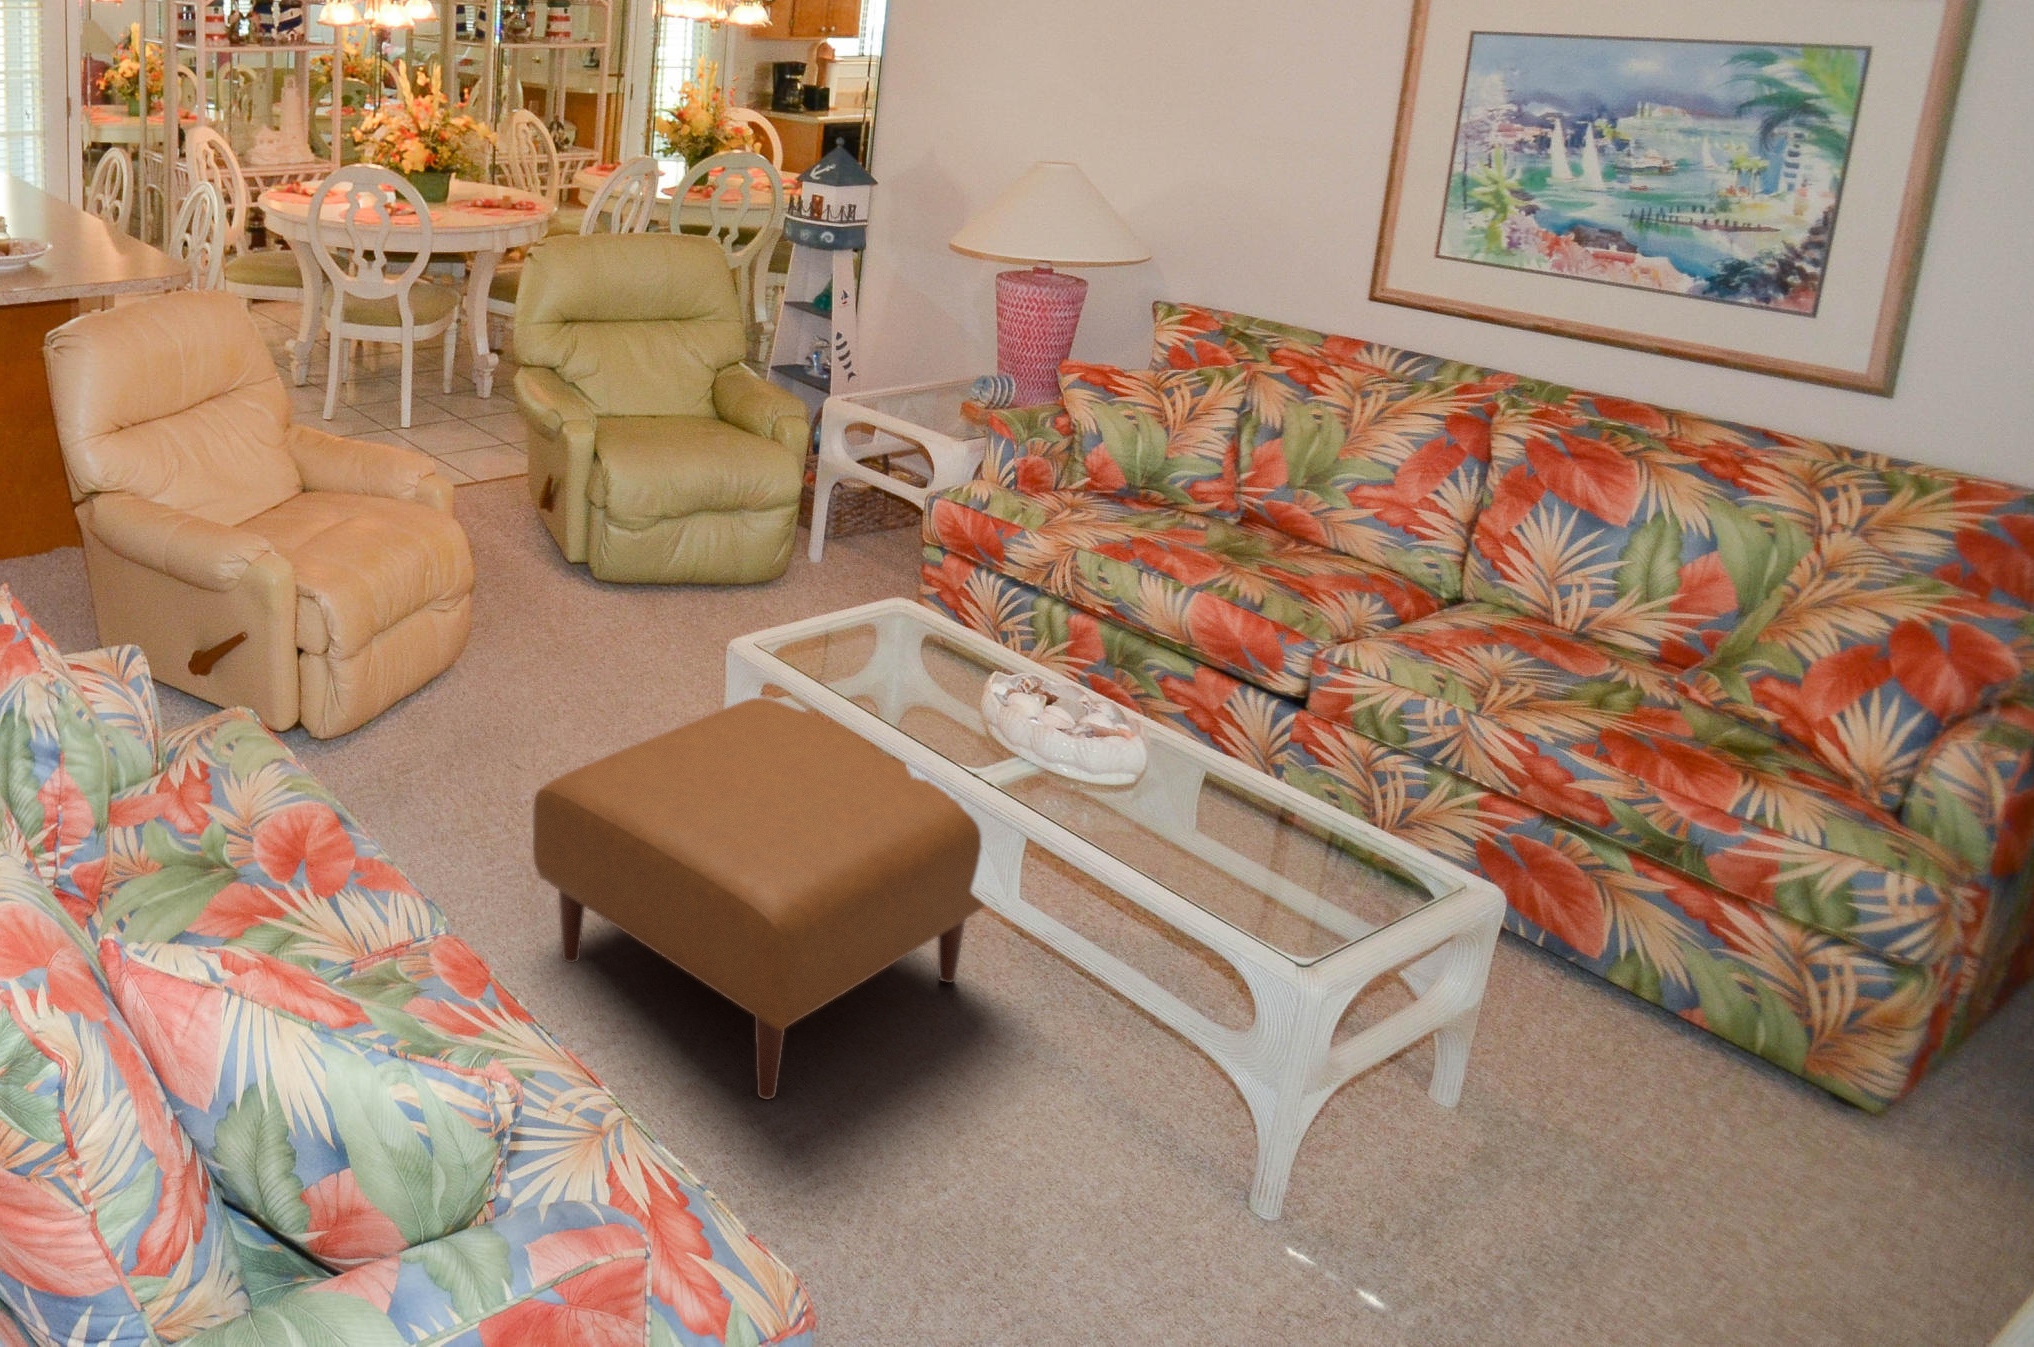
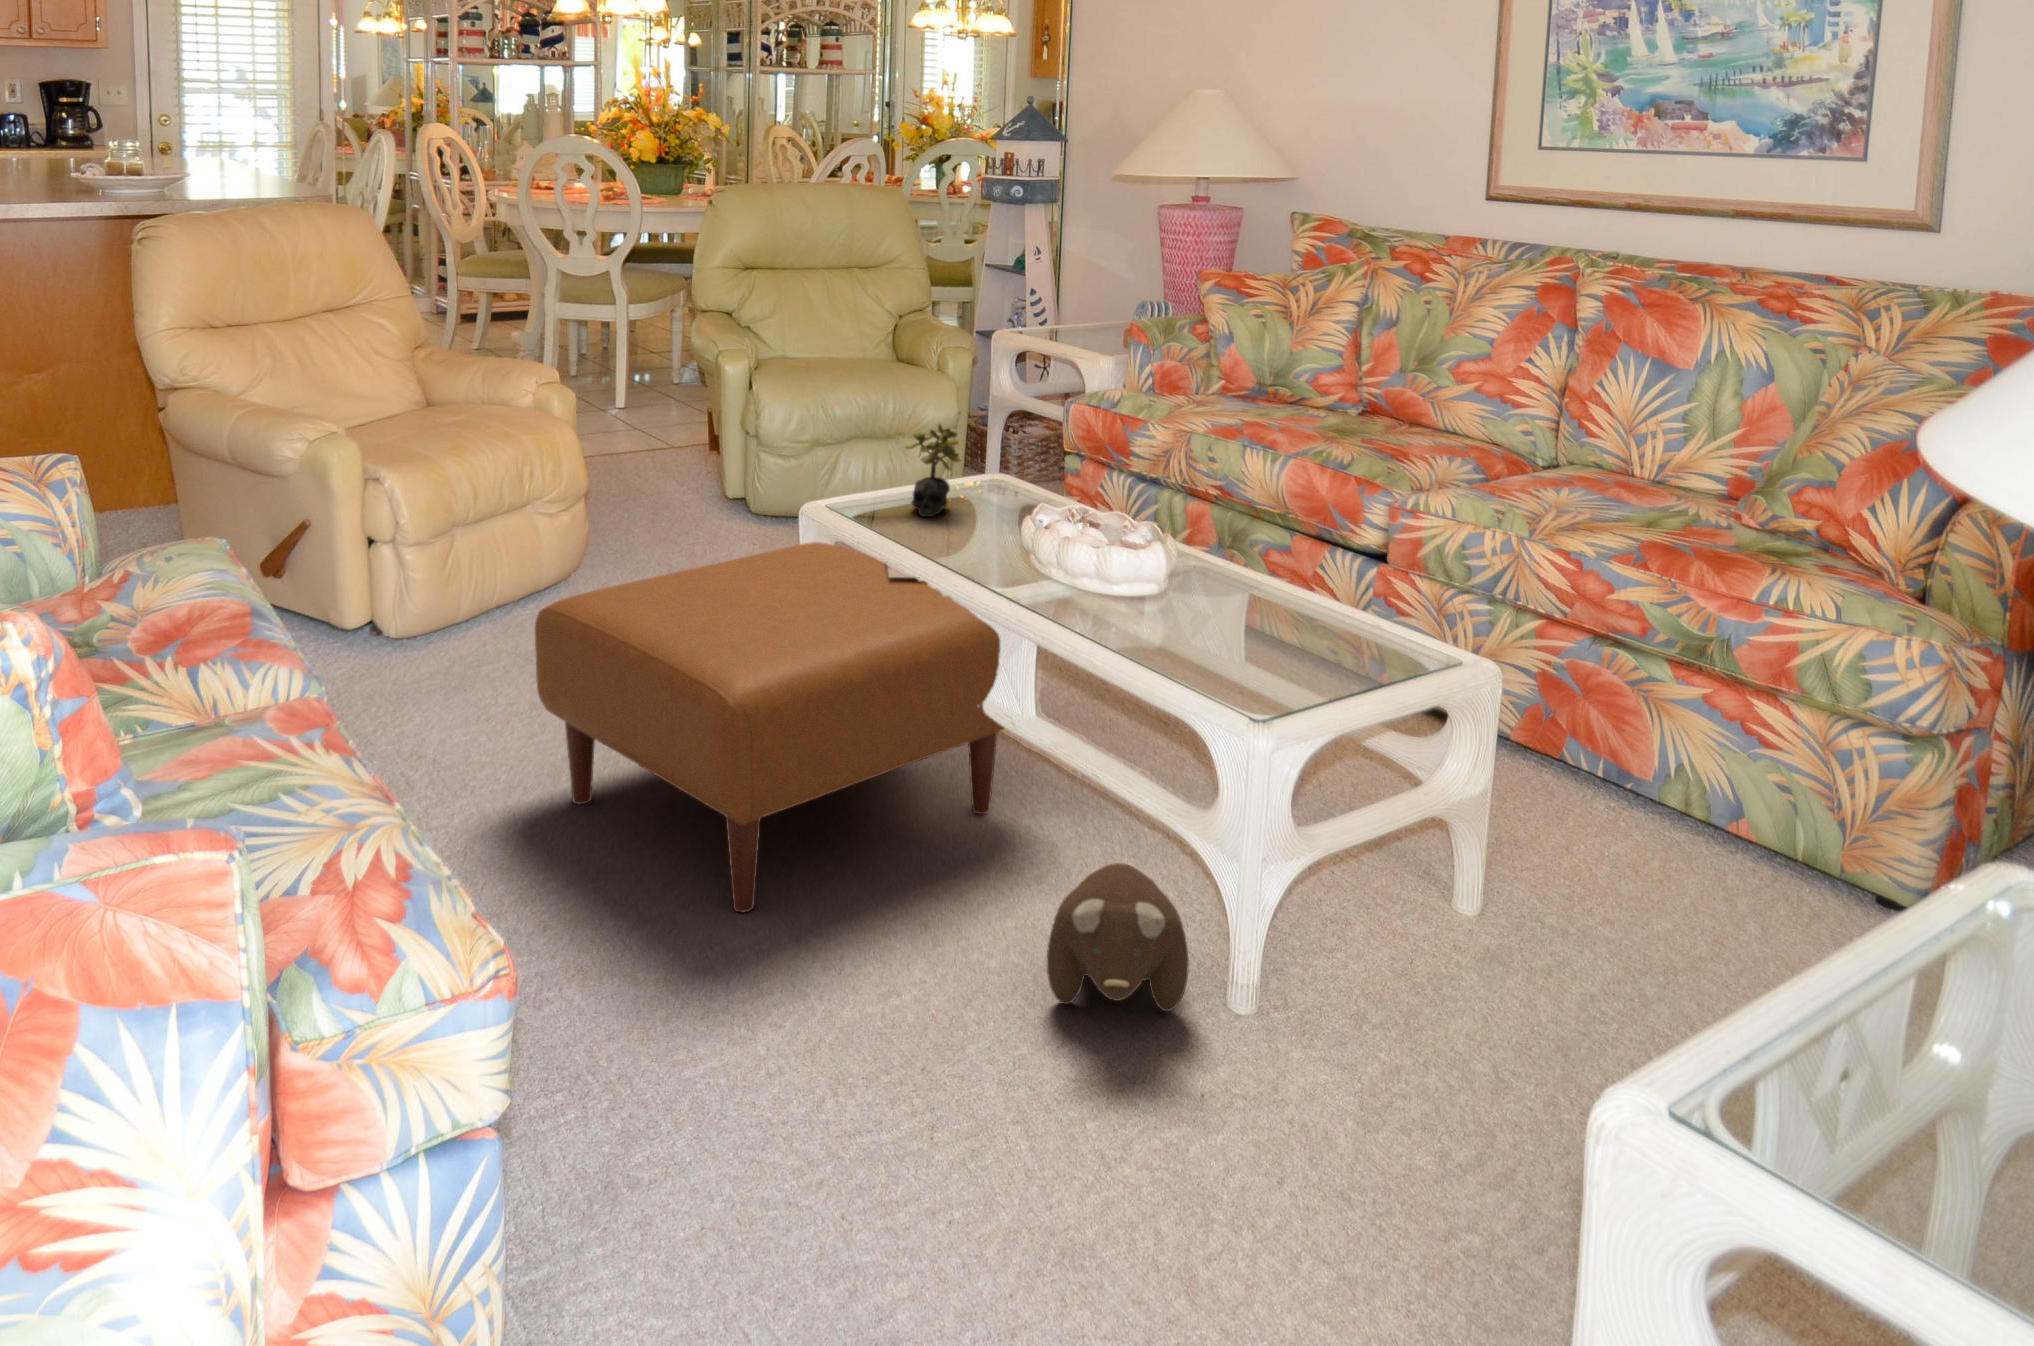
succulent plant: none [835,574,892,668] -> present [906,424,961,517]
plush toy: none [1085,1082,1223,1234] -> present [1047,863,1189,1011]

